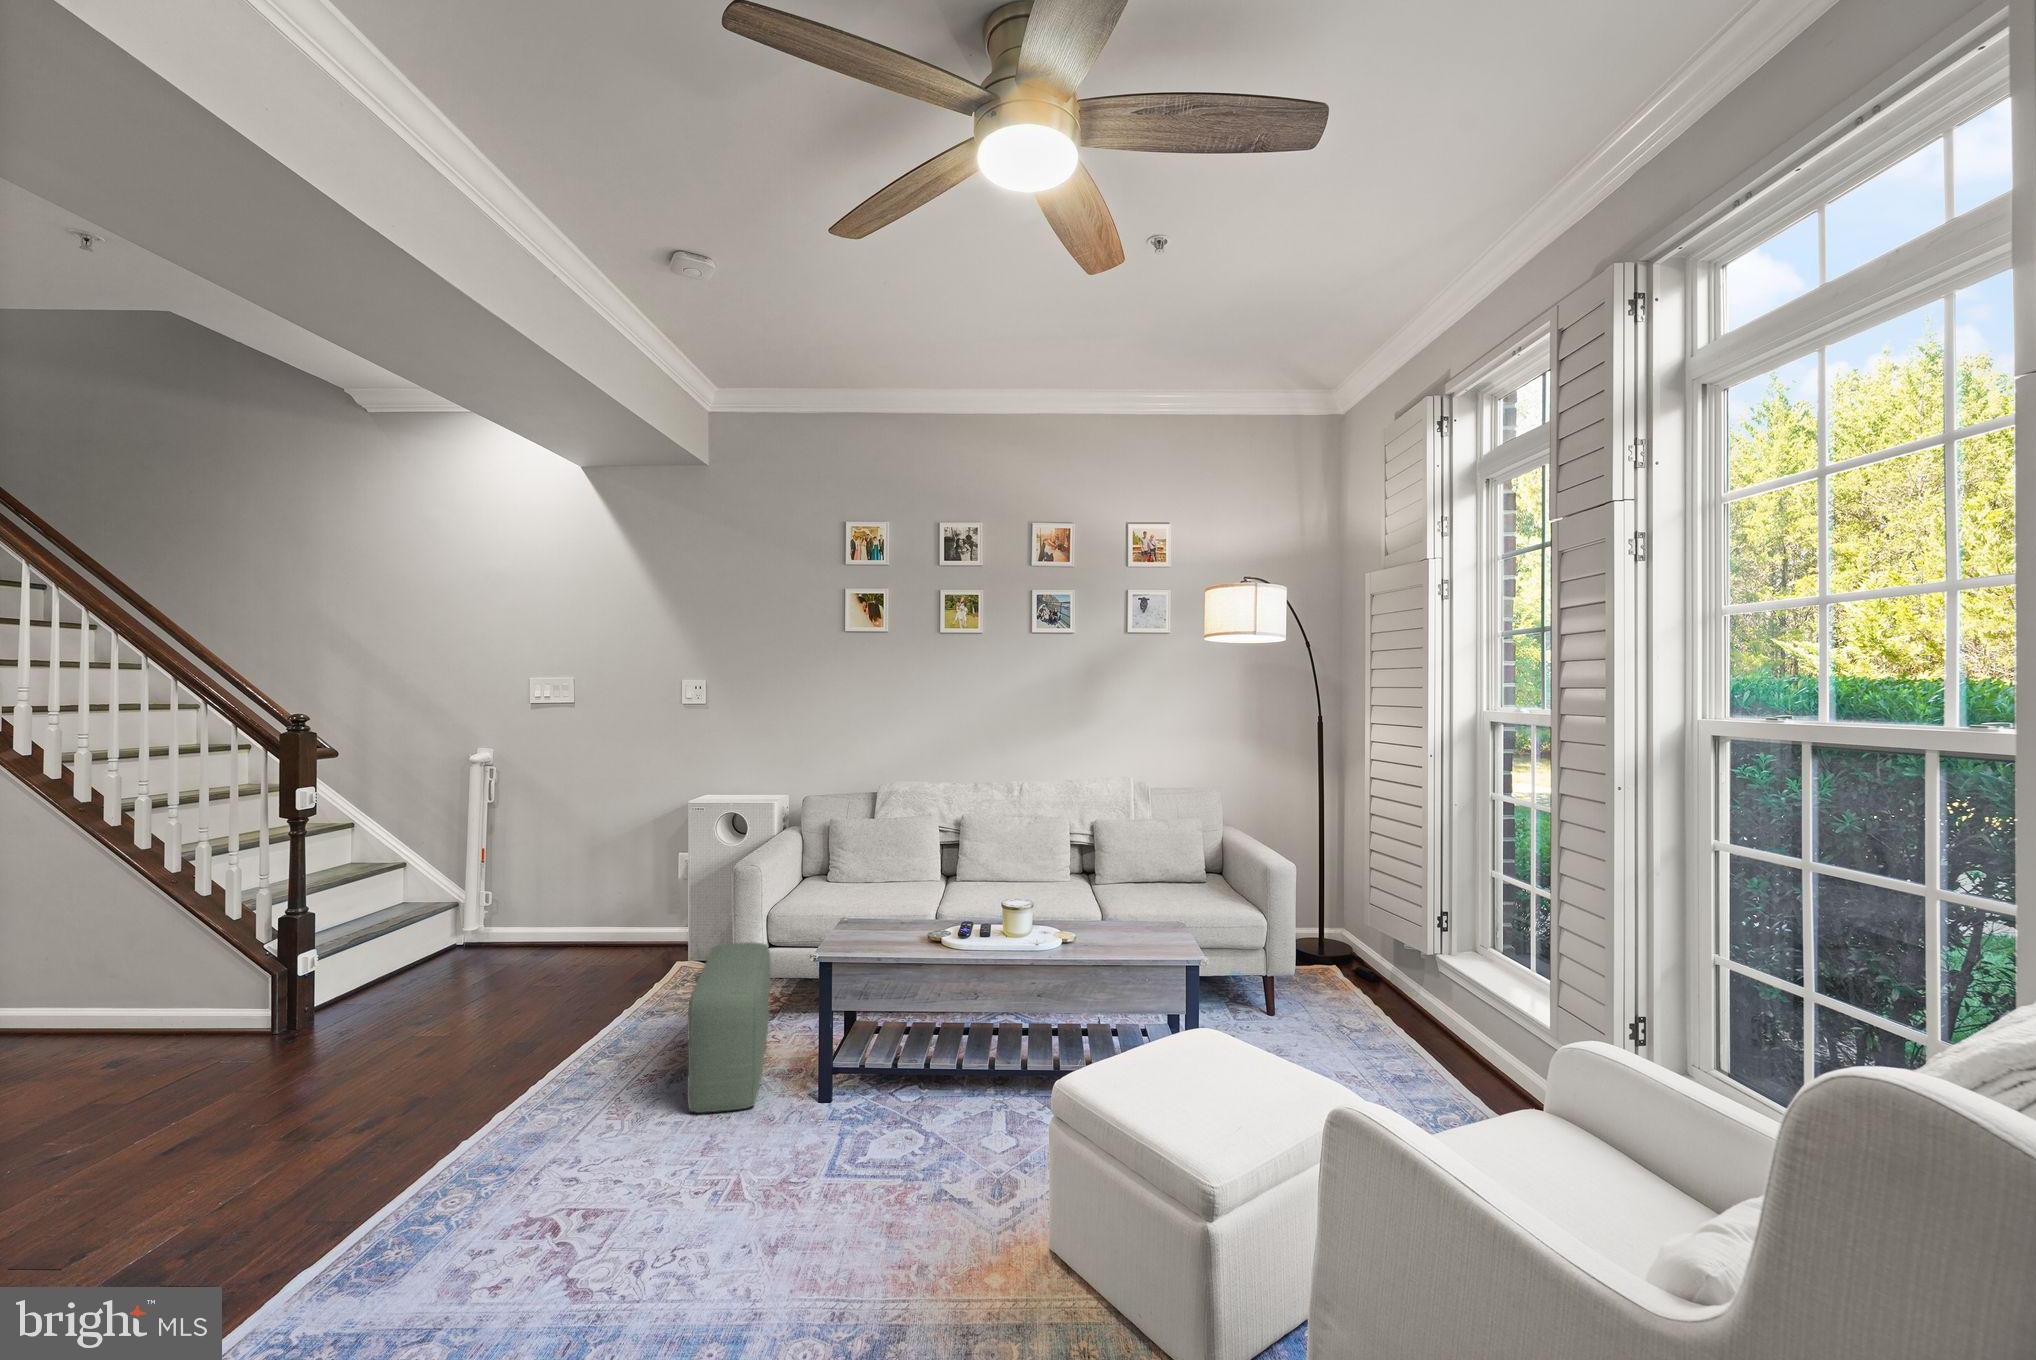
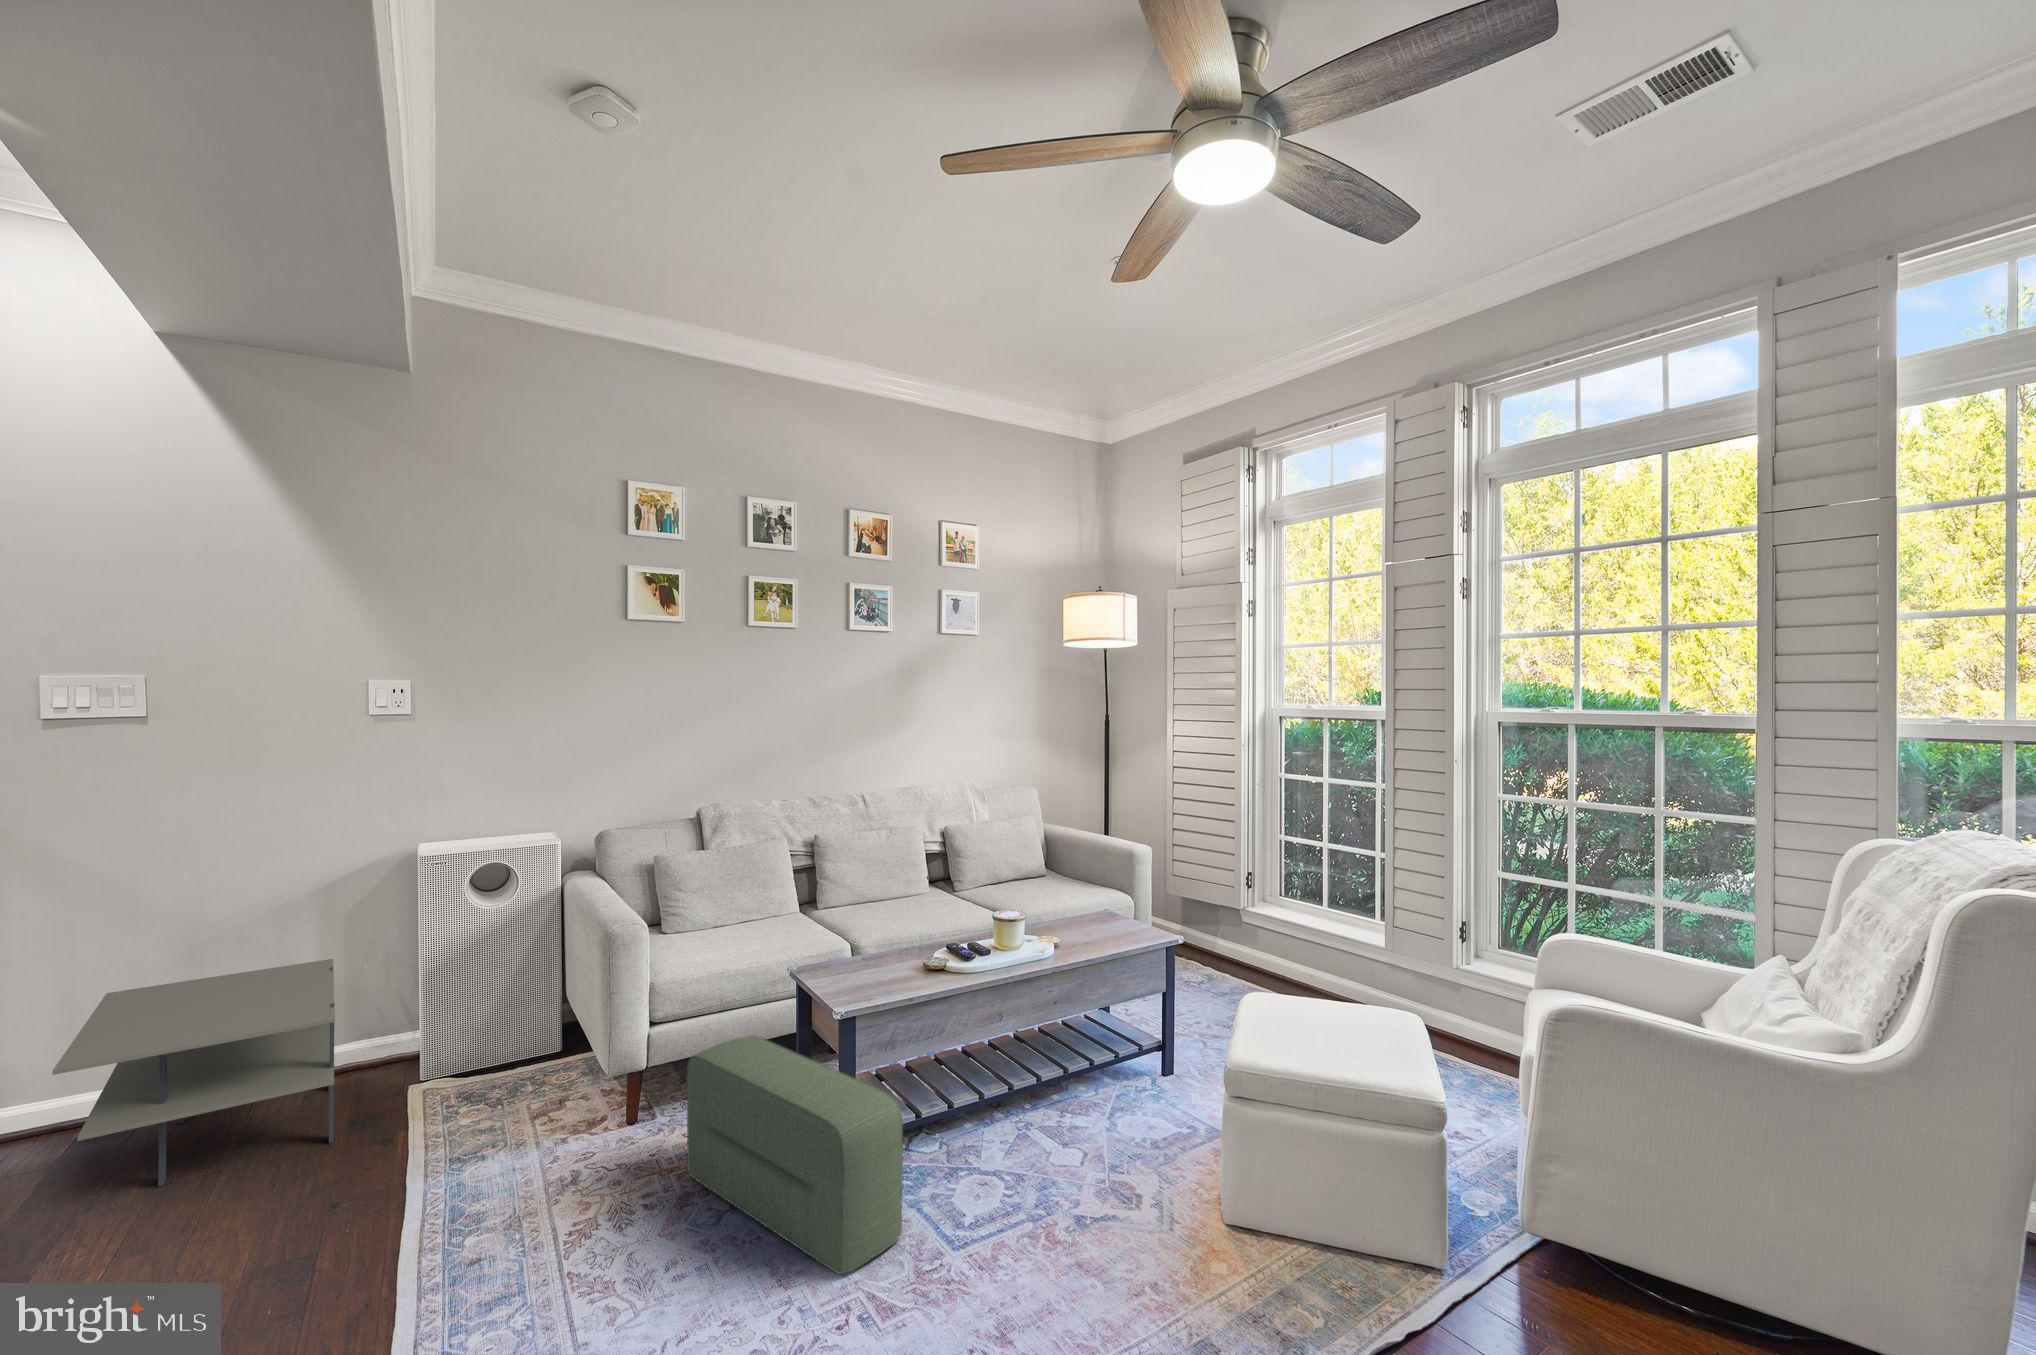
side table: none [471,865,658,975] -> present [52,959,335,1186]

